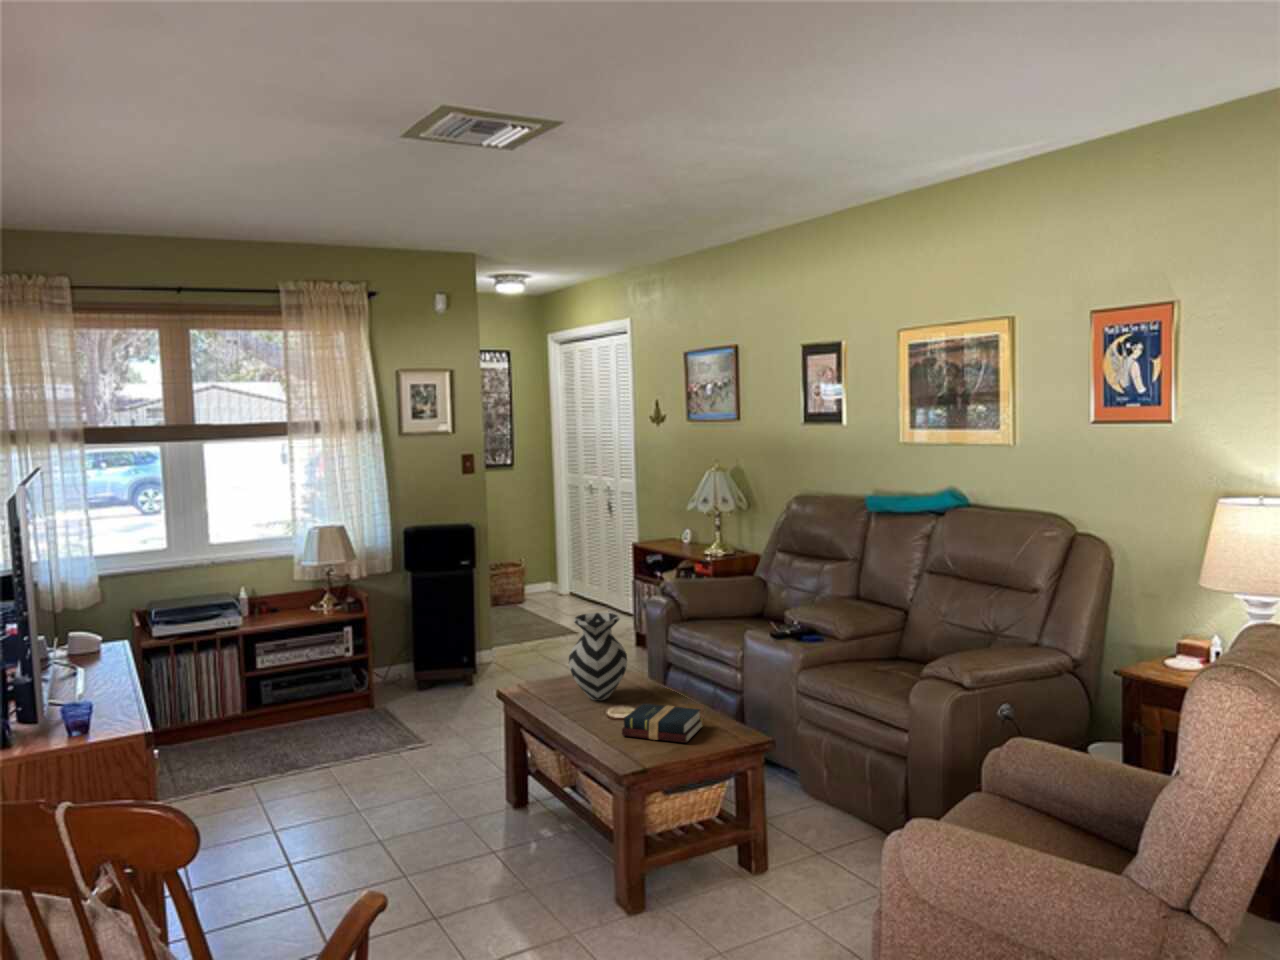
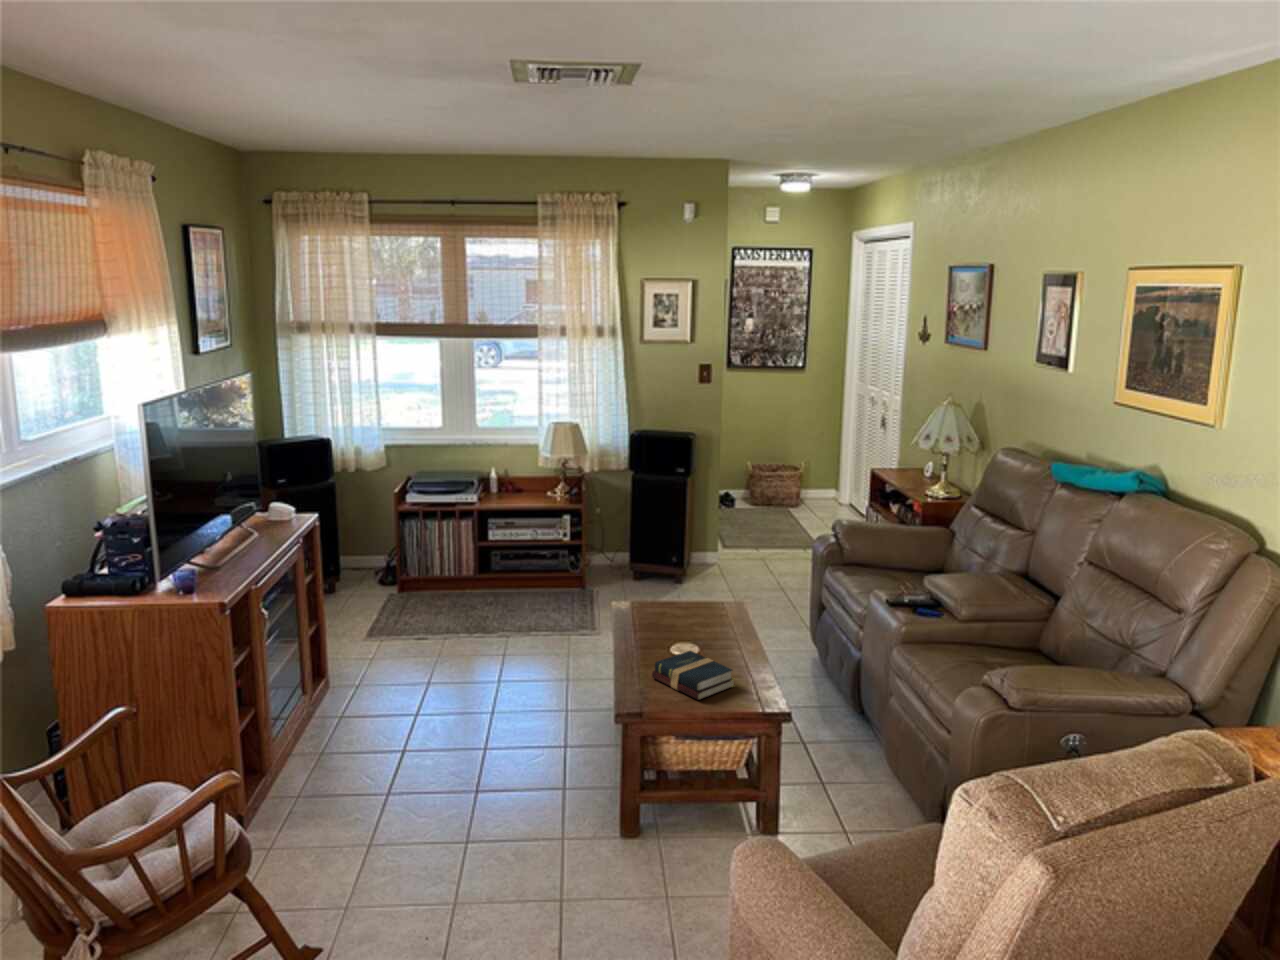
vase: present [569,613,627,700] -> none [650,551,707,636]

